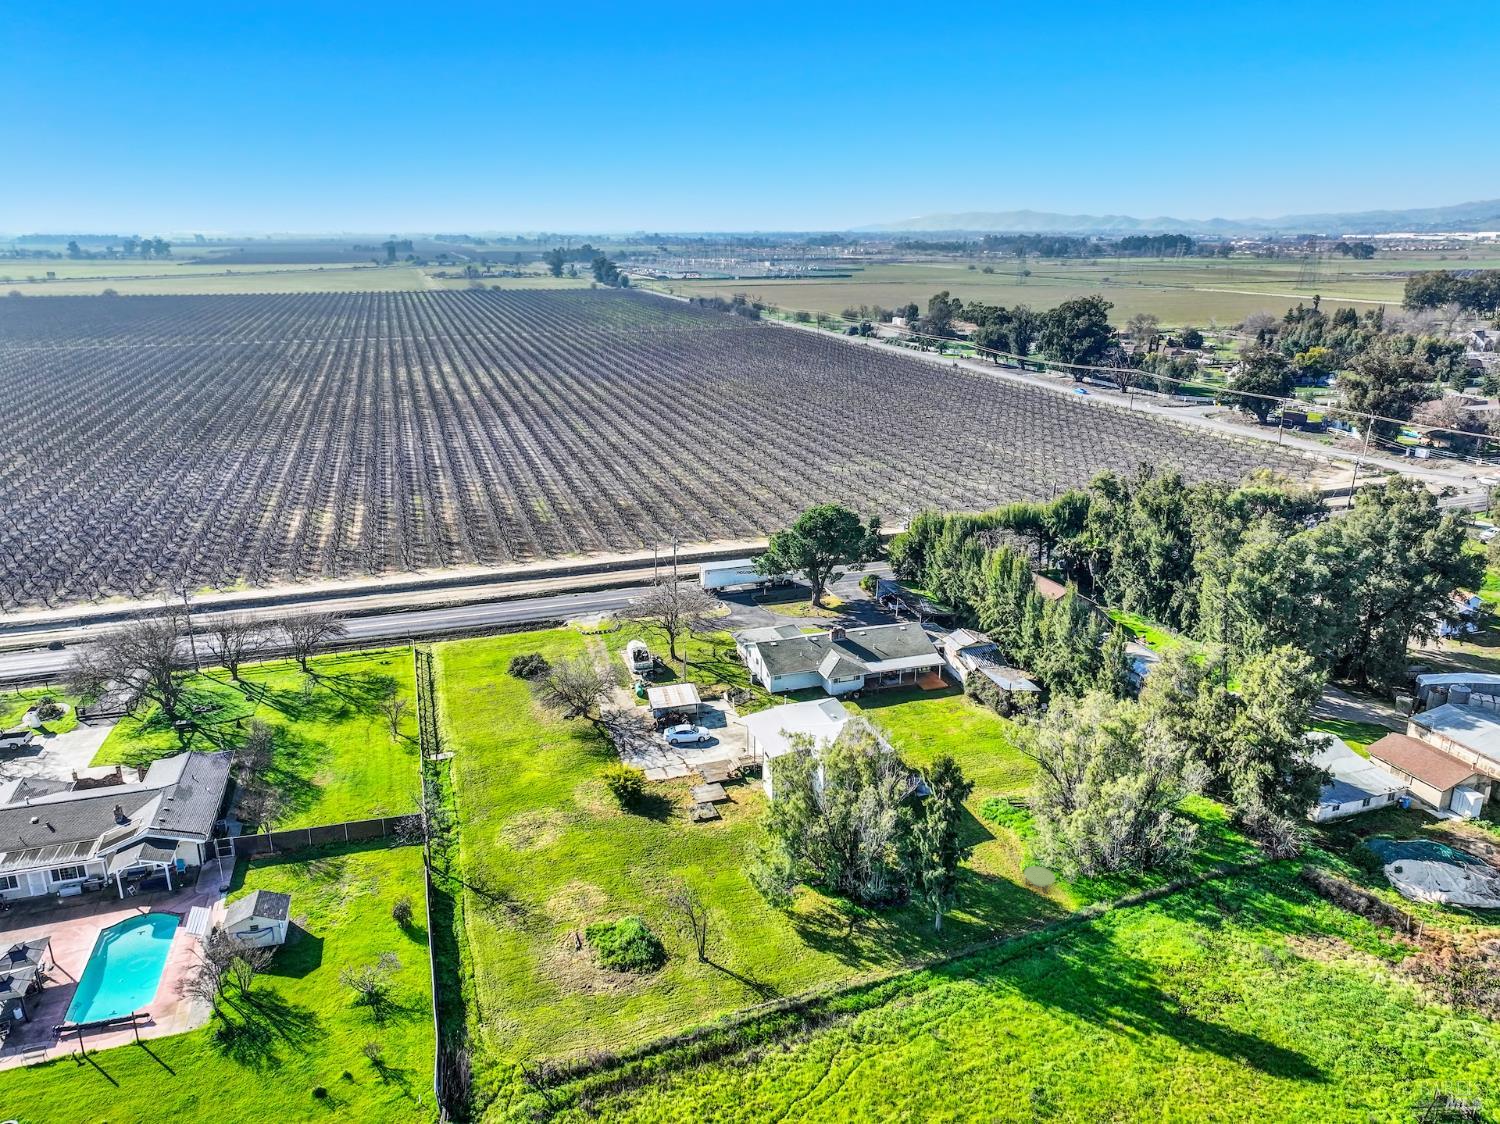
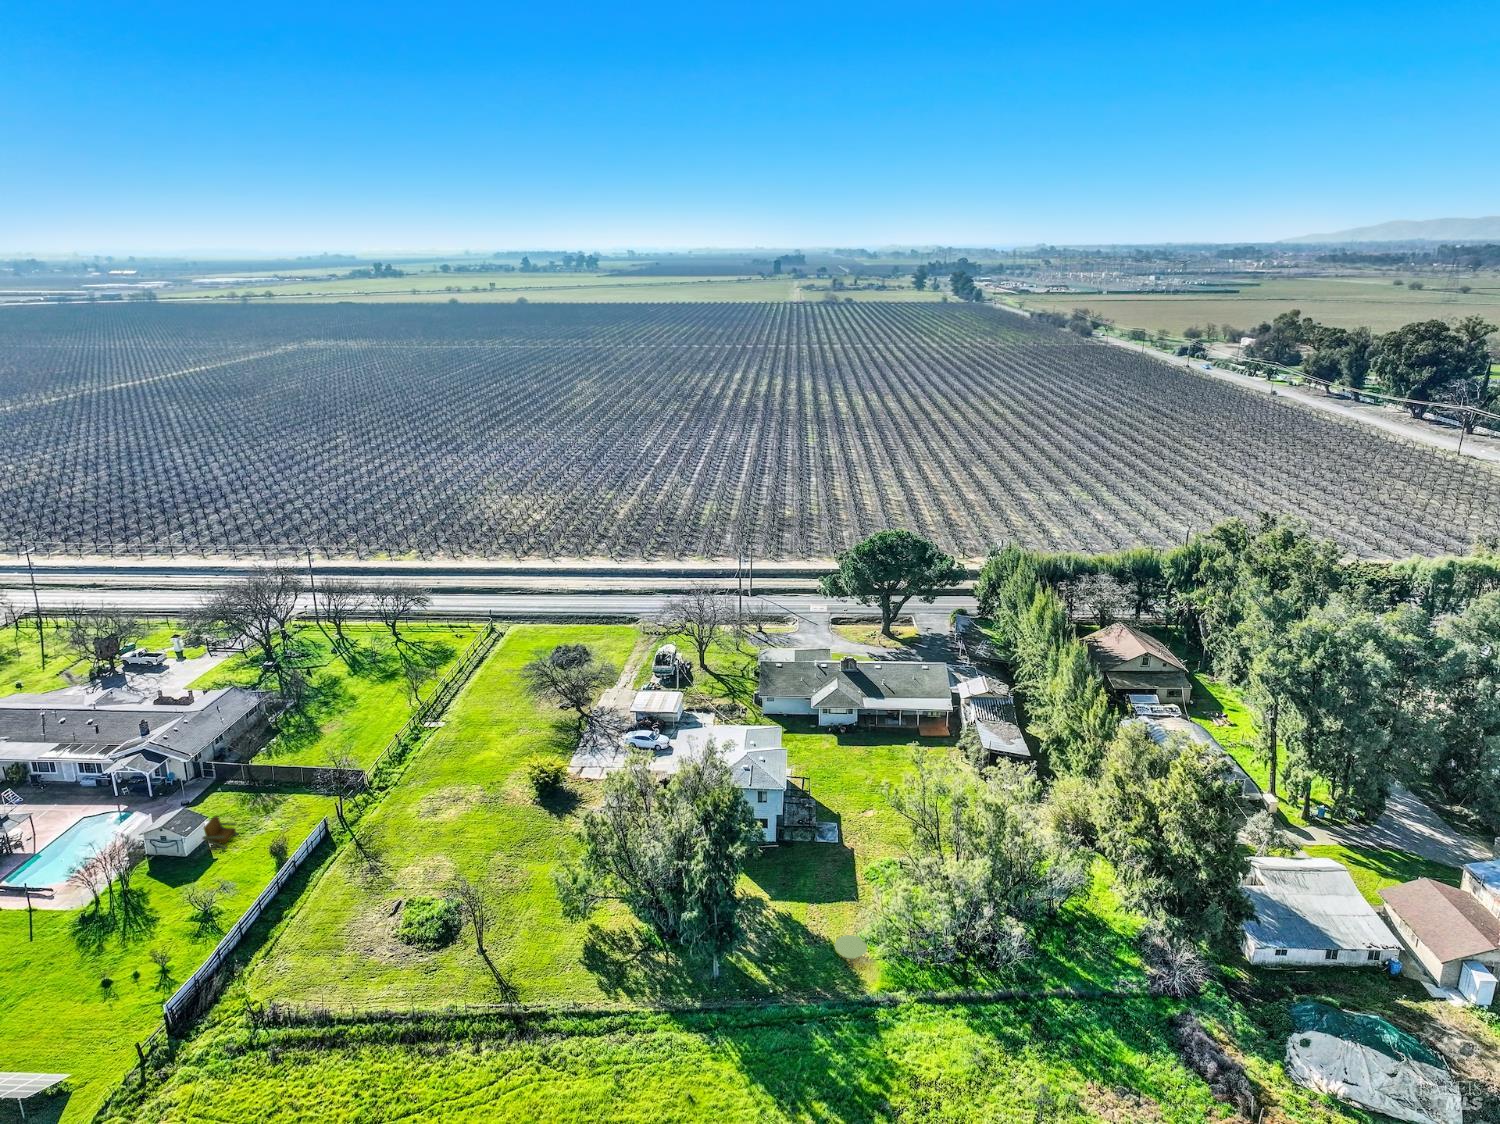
lounge chair: none [293,891,325,933] -> present [202,816,238,850]

